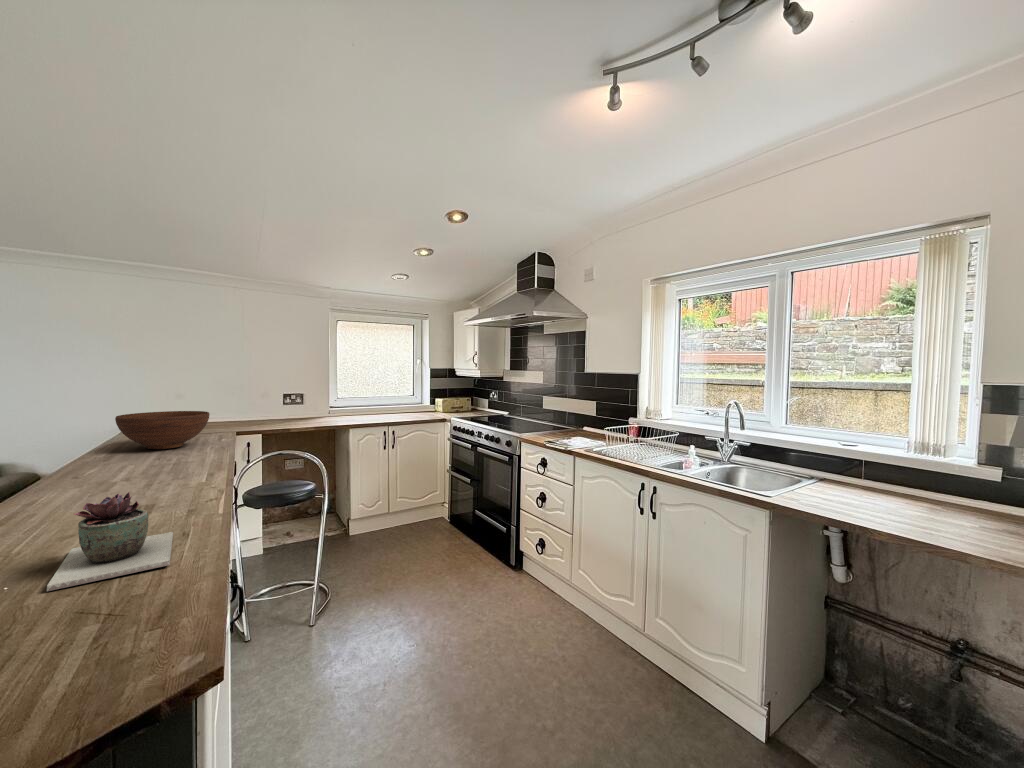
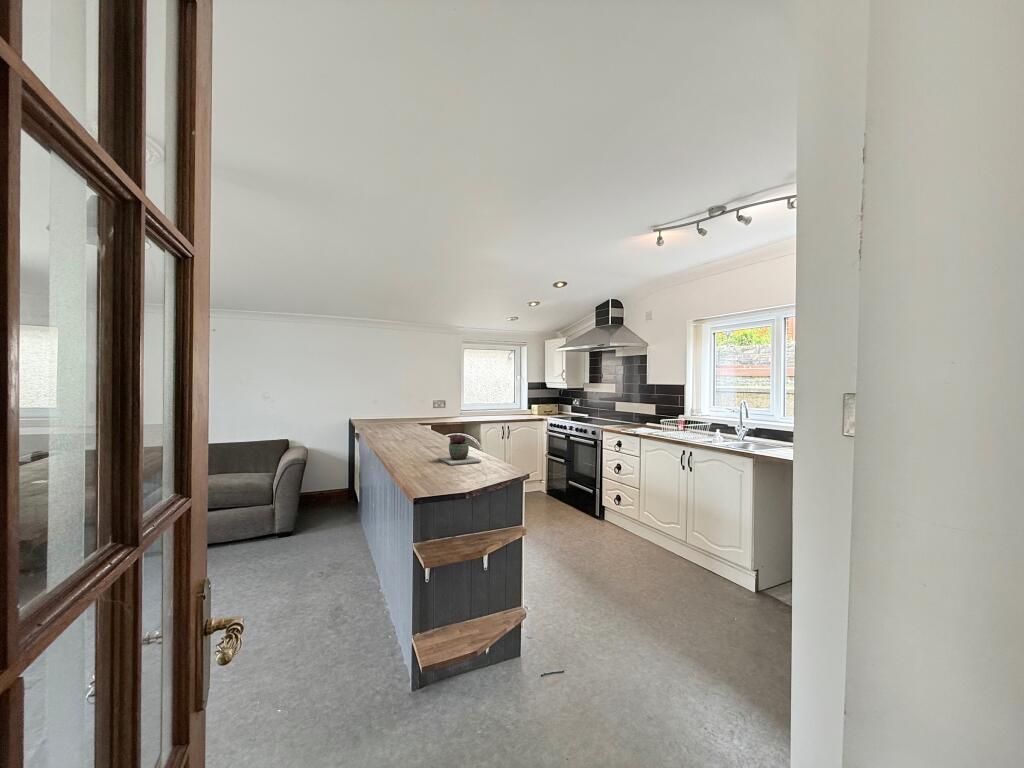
fruit bowl: present [115,411,210,449] -> none [377,410,419,431]

